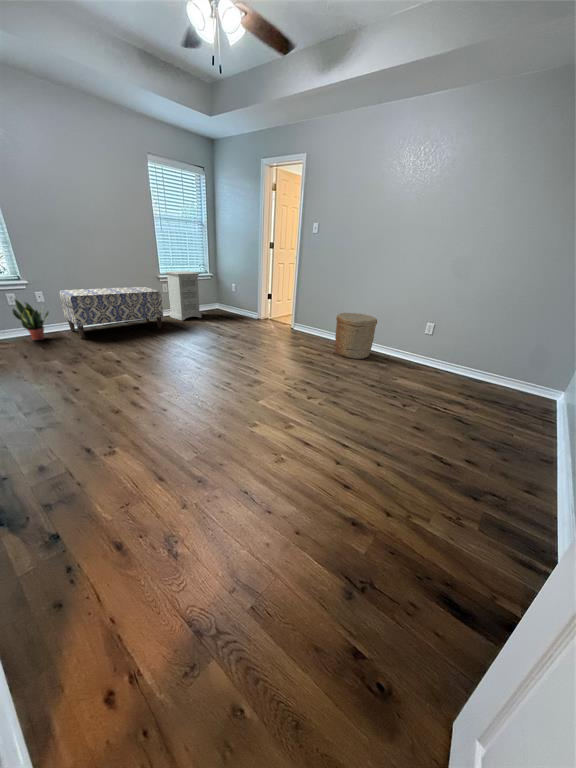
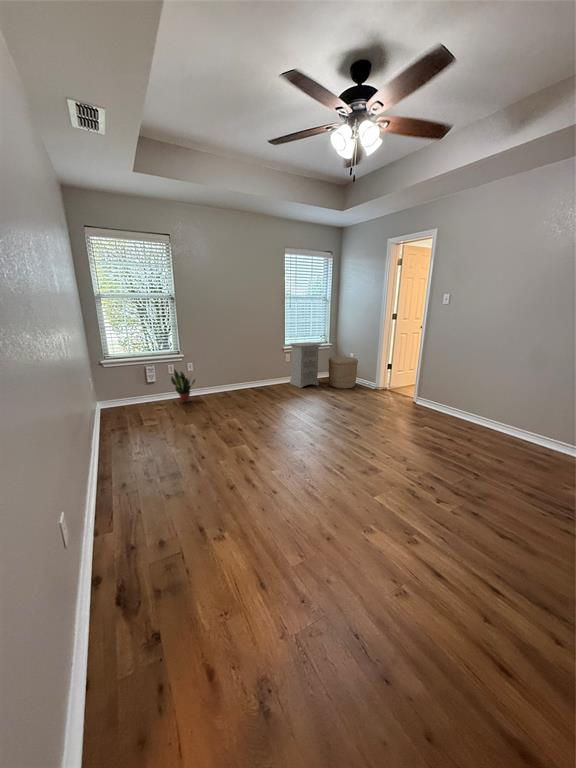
bench: present [60,287,163,338] -> none [205,357,285,403]
woven basket: present [335,313,377,359] -> present [328,356,358,389]

